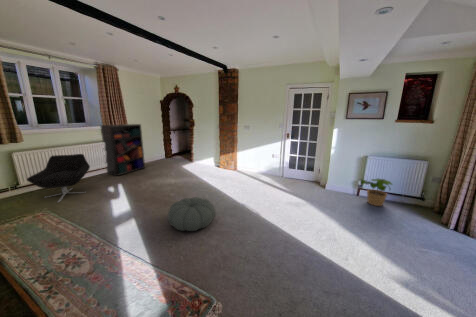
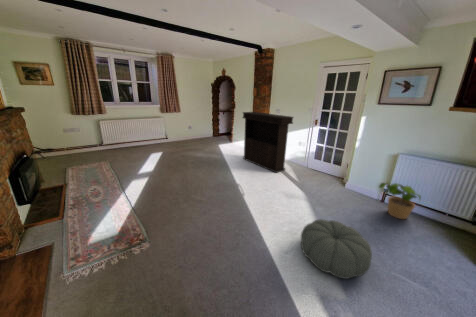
bookshelf: present [101,124,145,176] -> none [159,104,191,146]
console table: none [218,129,274,187] -> present [243,112,293,173]
lounge chair: present [27,154,90,202] -> none [104,125,145,158]
pouf: present [168,197,215,231] -> present [301,219,372,279]

